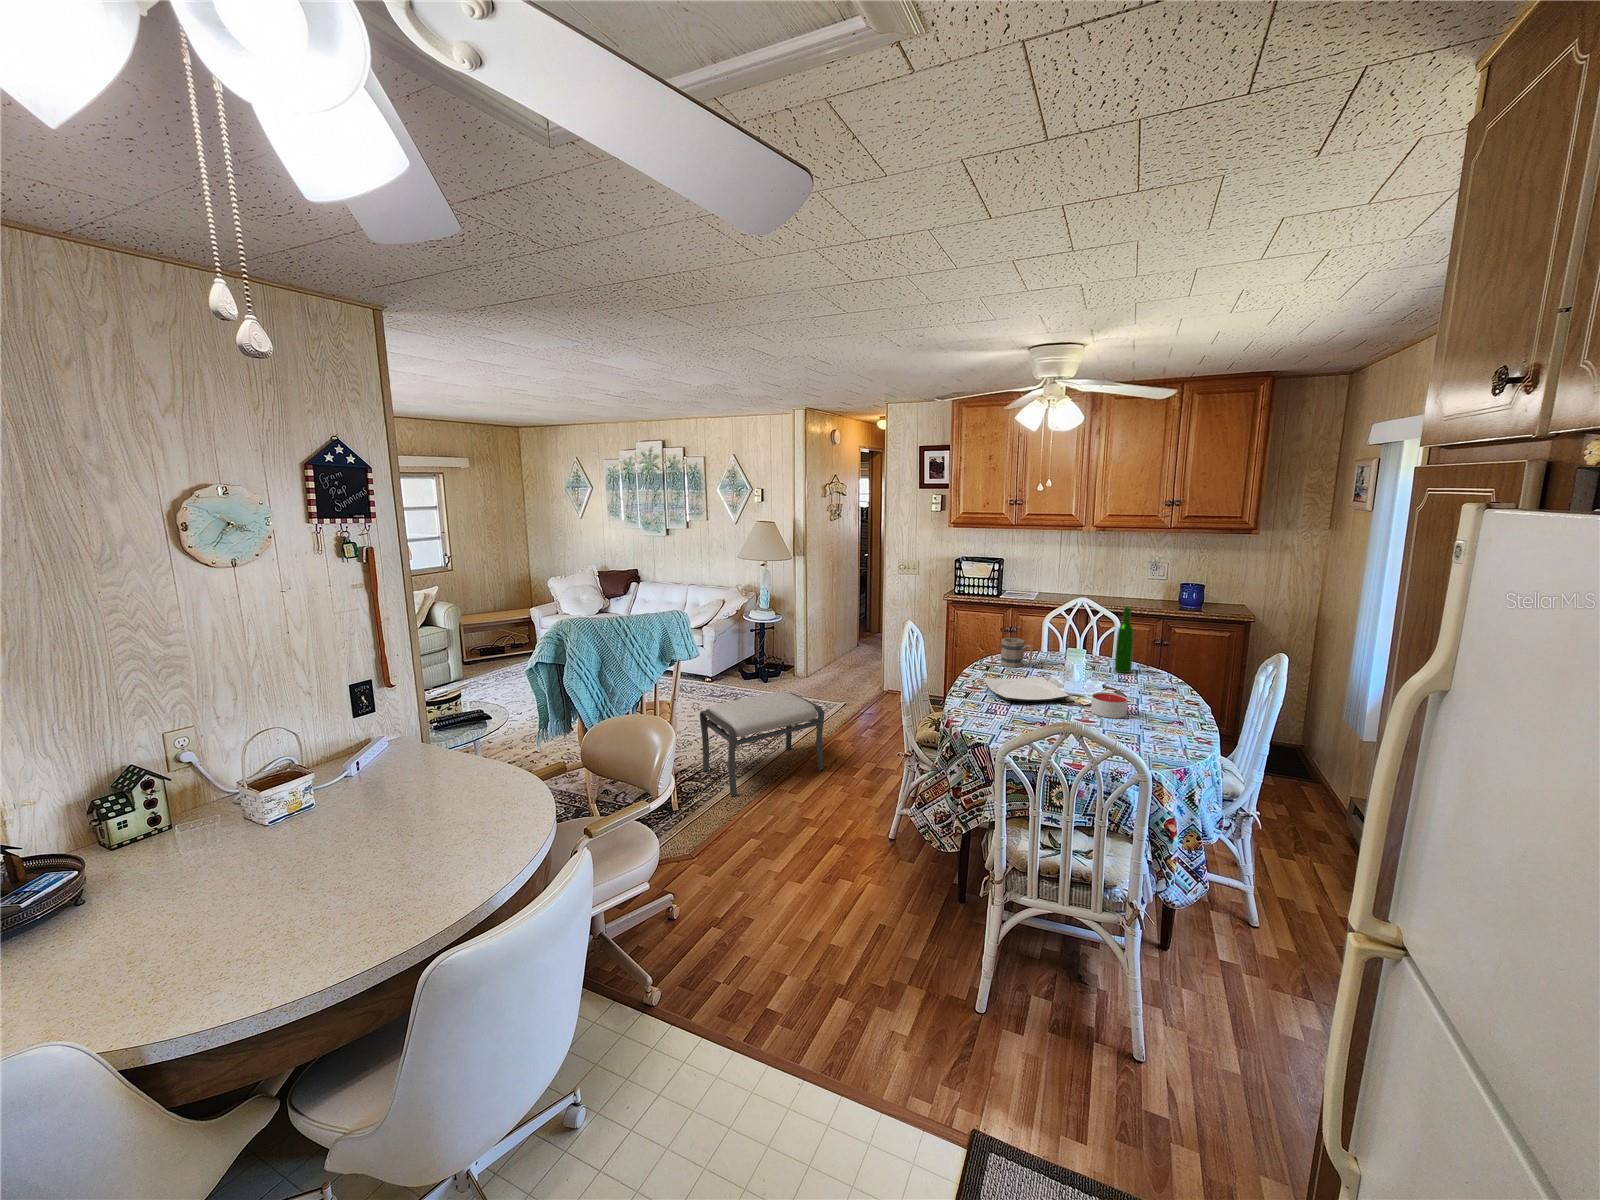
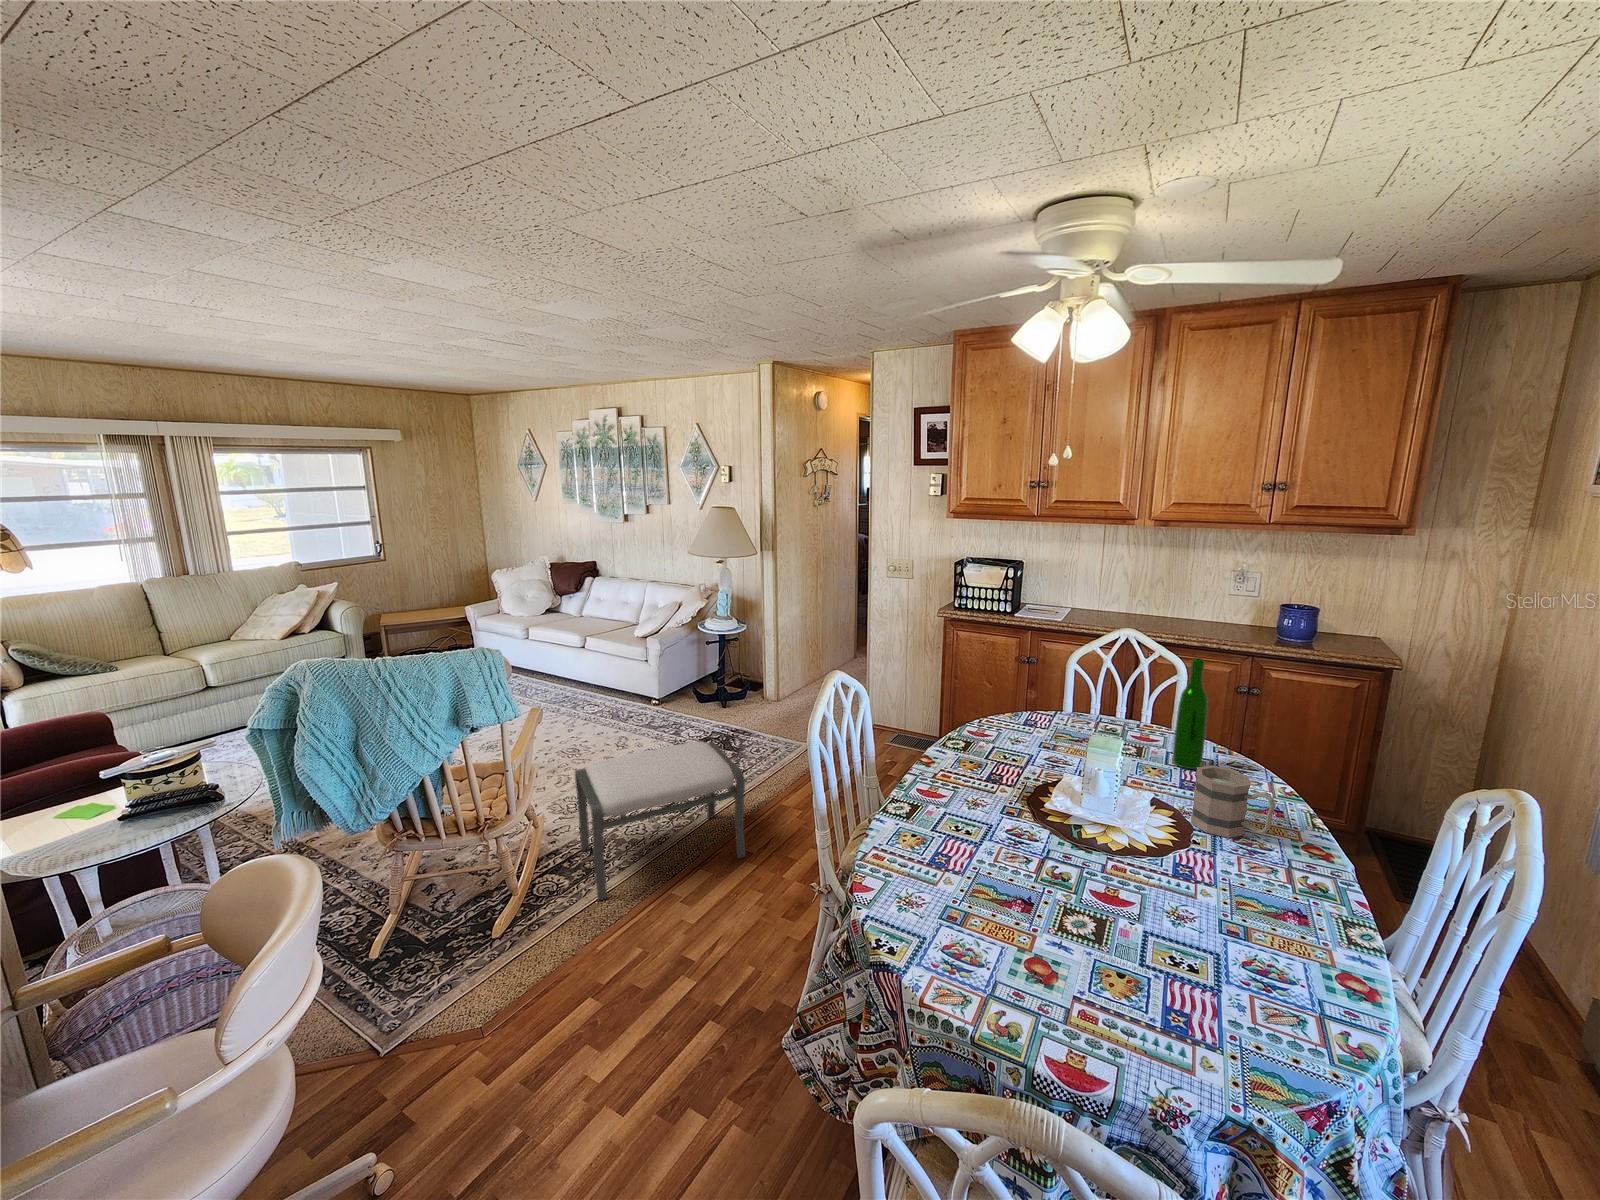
mug: present [1001,638,1033,667] -> present [1191,765,1275,838]
plate: present [984,677,1069,701] -> none [942,775,1082,836]
candle: present [1091,692,1128,718] -> none [1121,833,1192,895]

